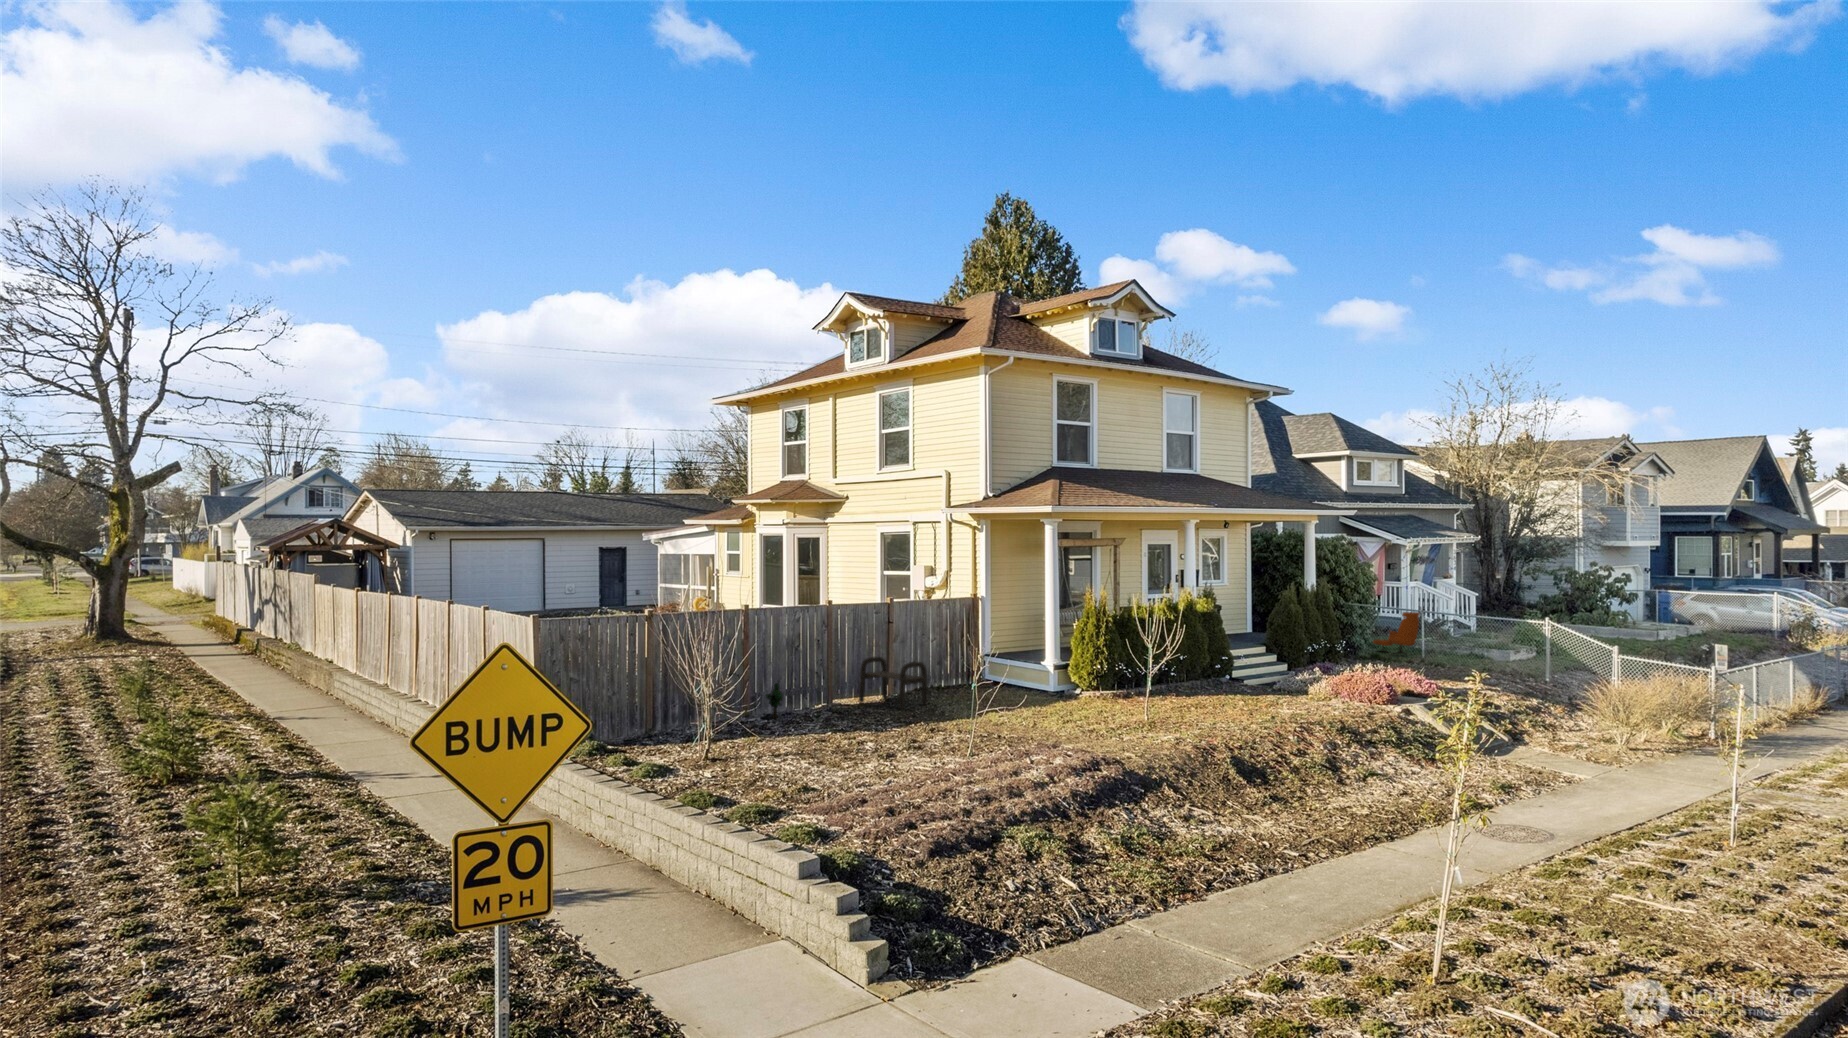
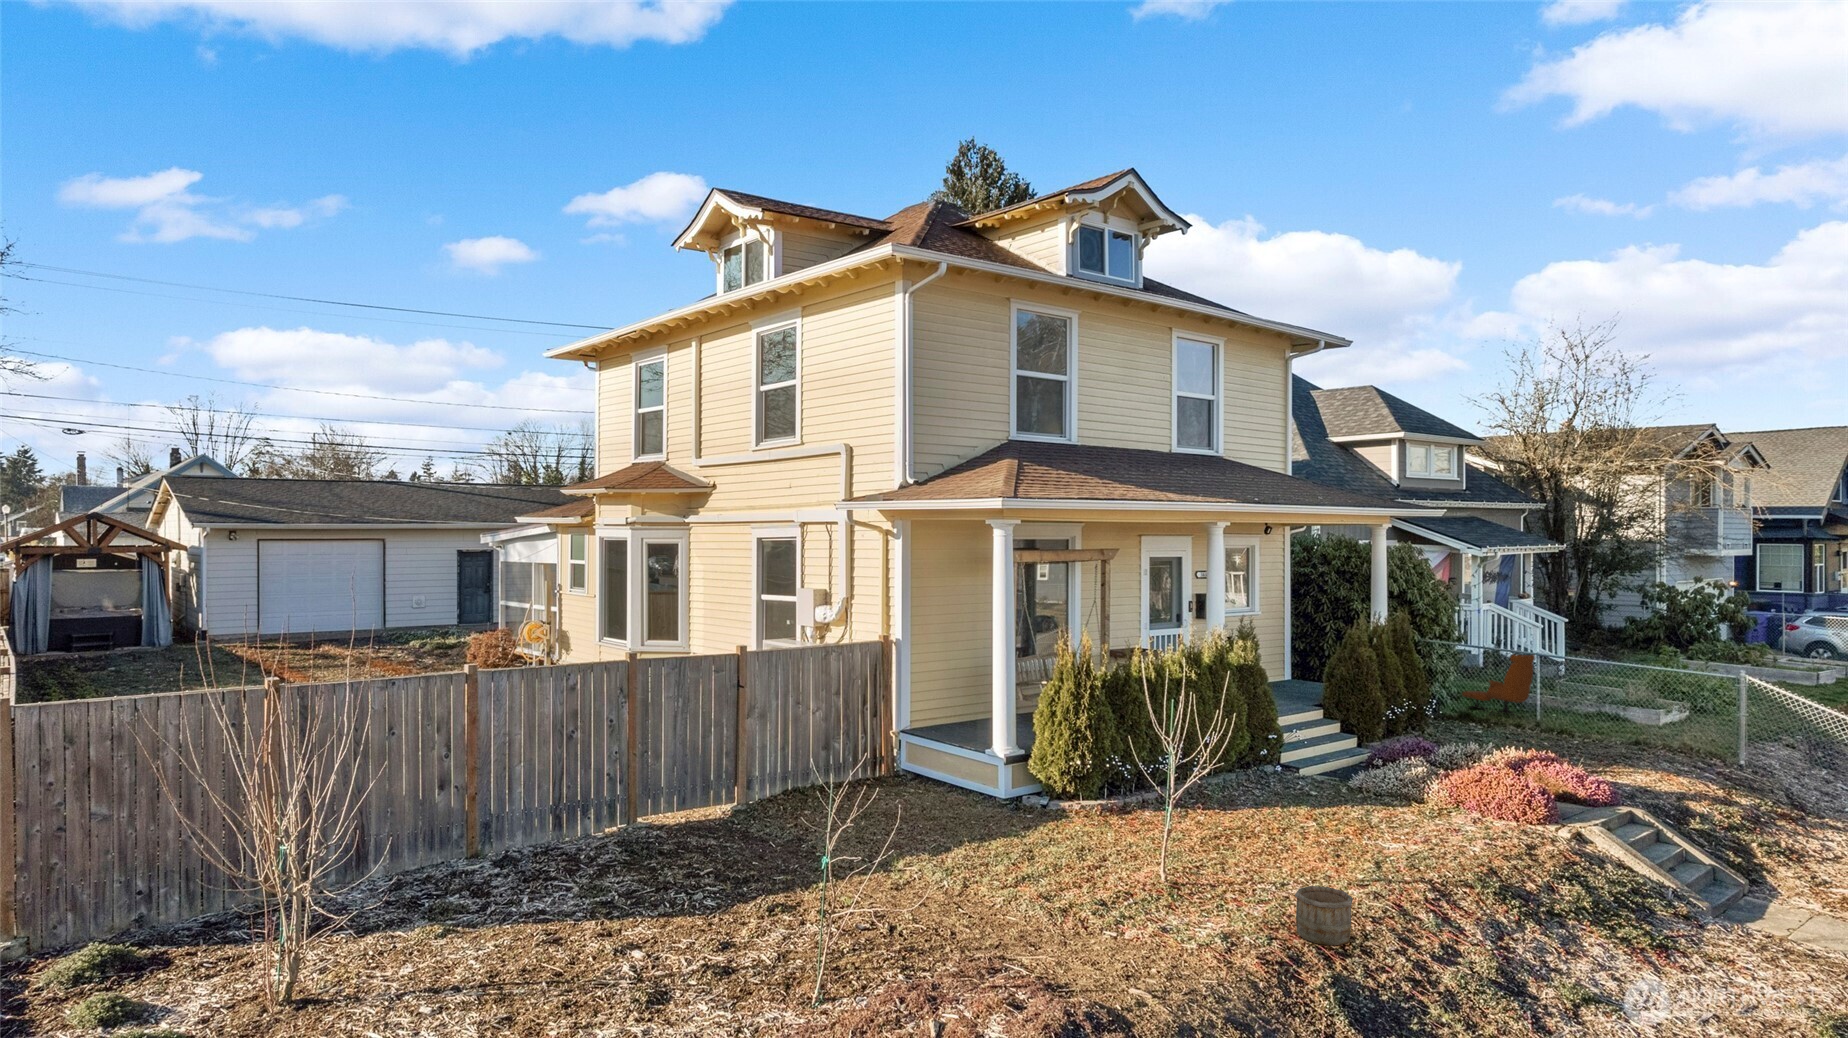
bench: present [859,657,927,709] -> none [671,748,785,848]
decorative plant: present [766,681,783,718] -> none [474,807,515,877]
wooden bucket: none [1215,710,1245,736] -> present [1295,886,1353,945]

